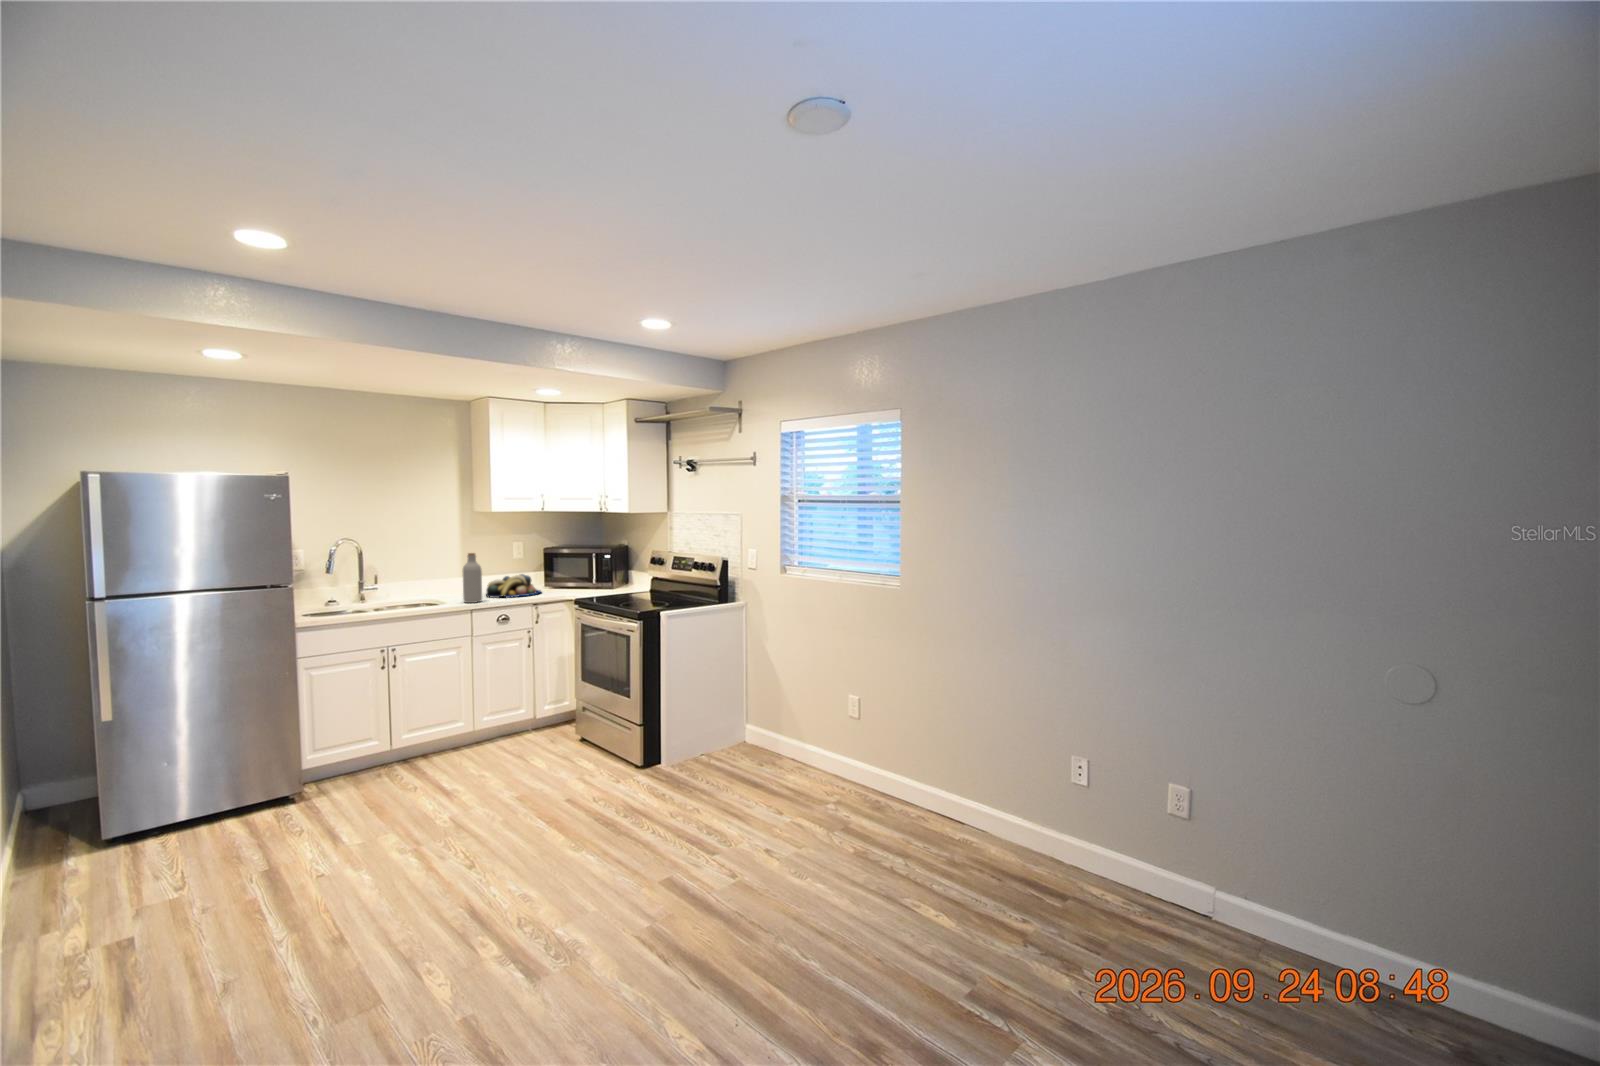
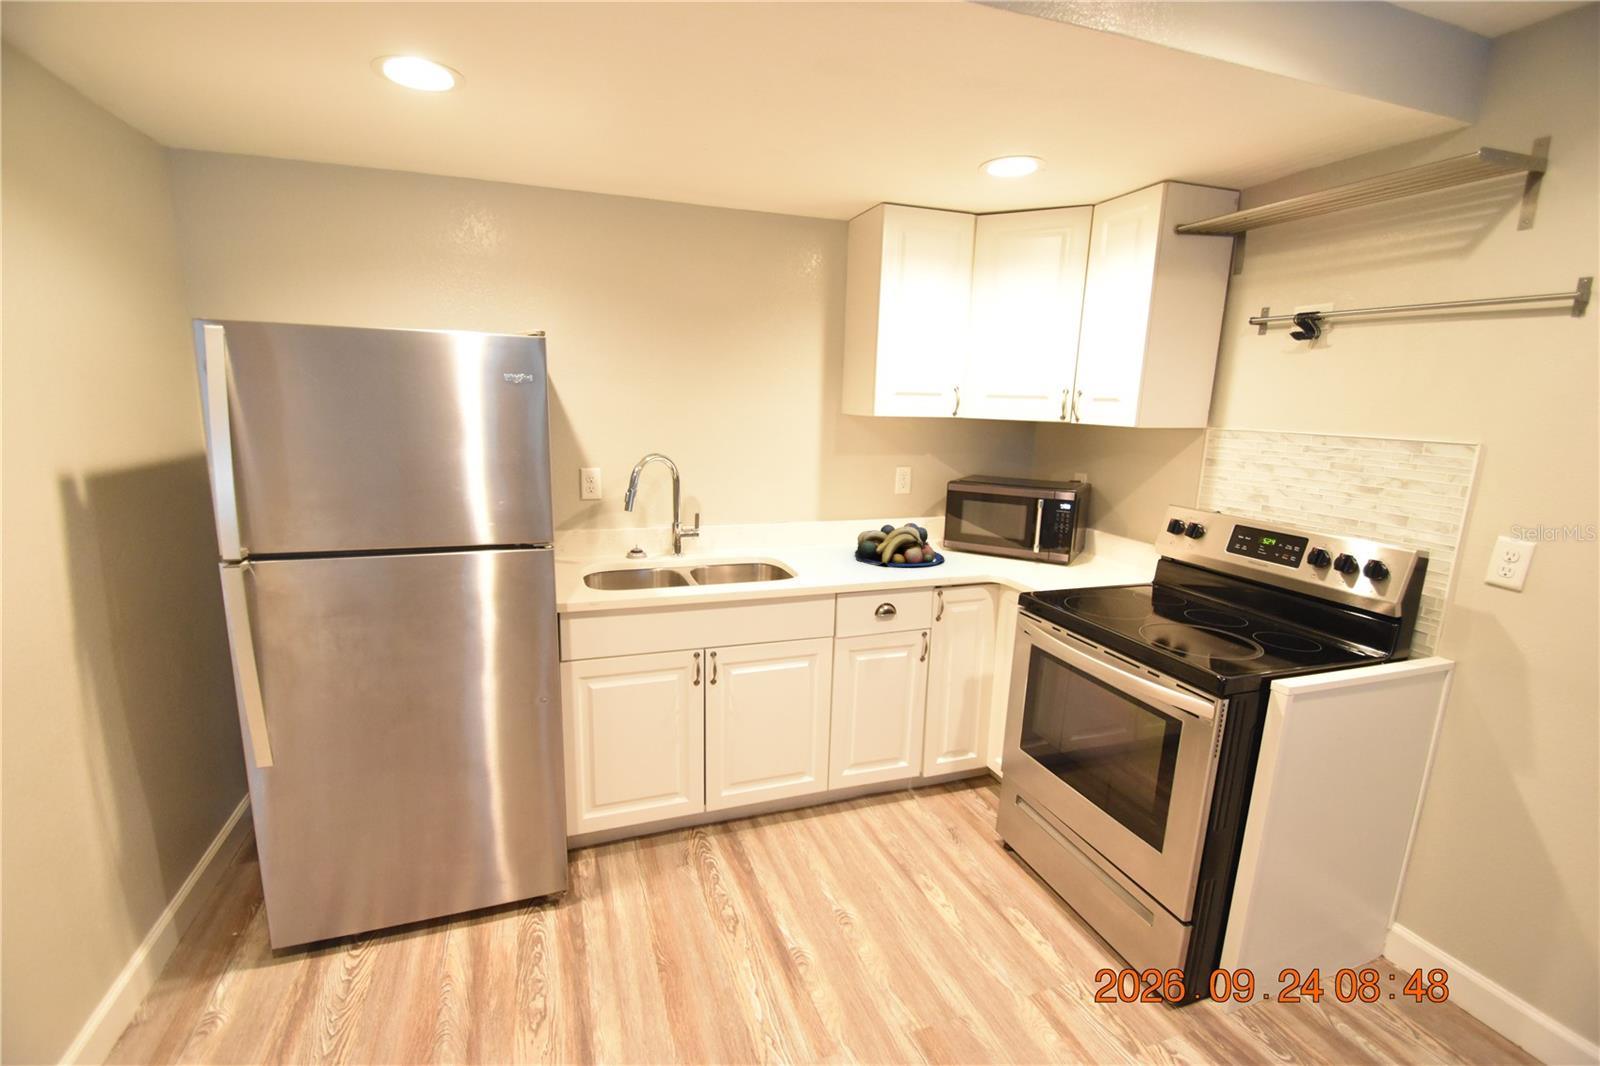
bottle: present [463,553,482,603] -> none [823,487,856,575]

